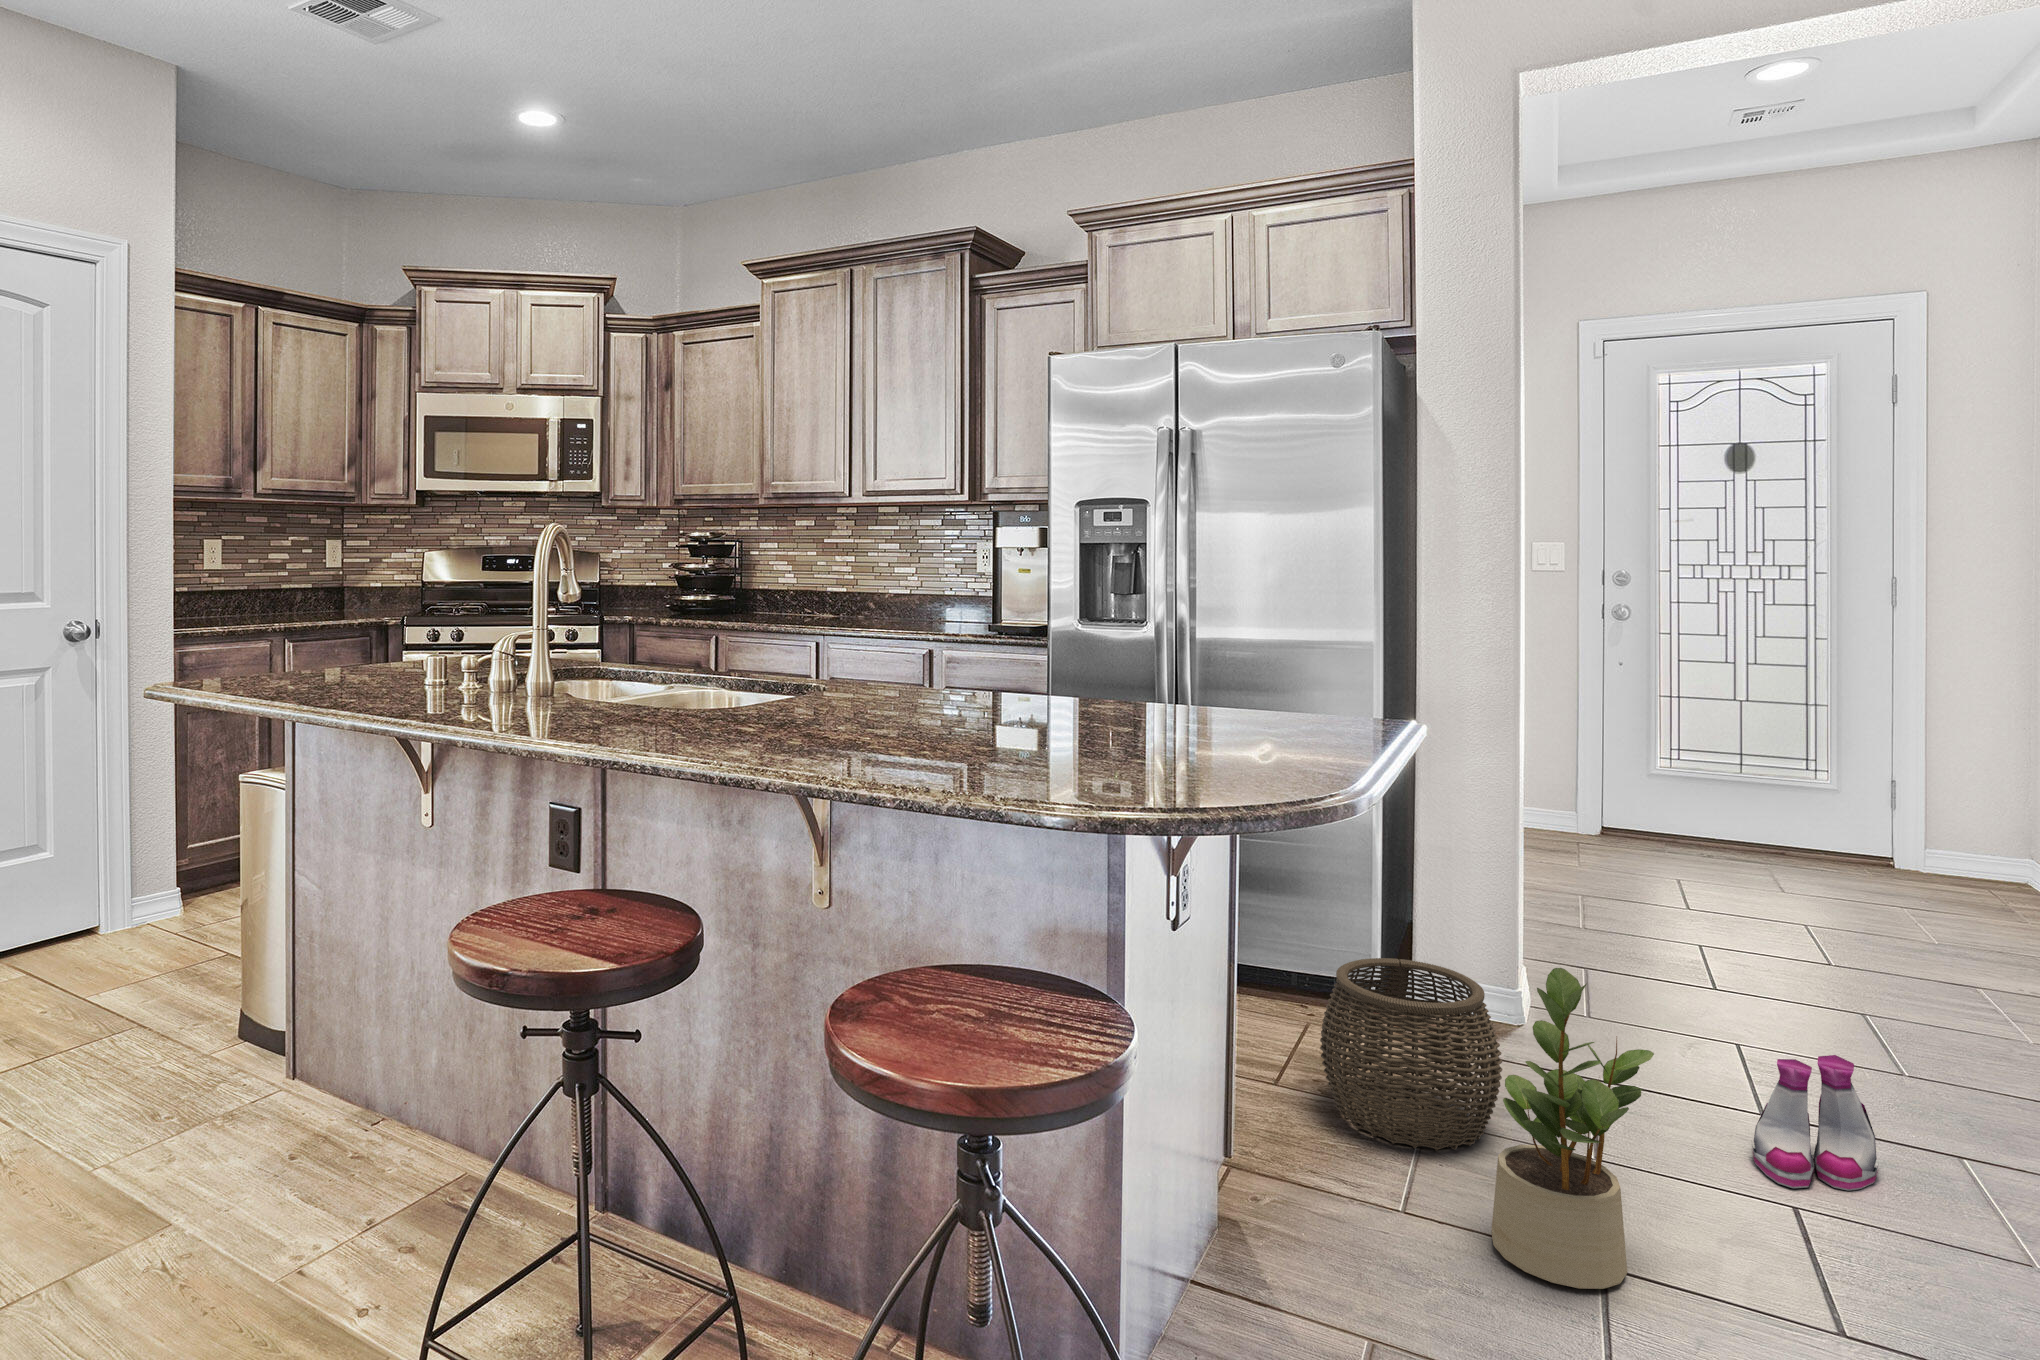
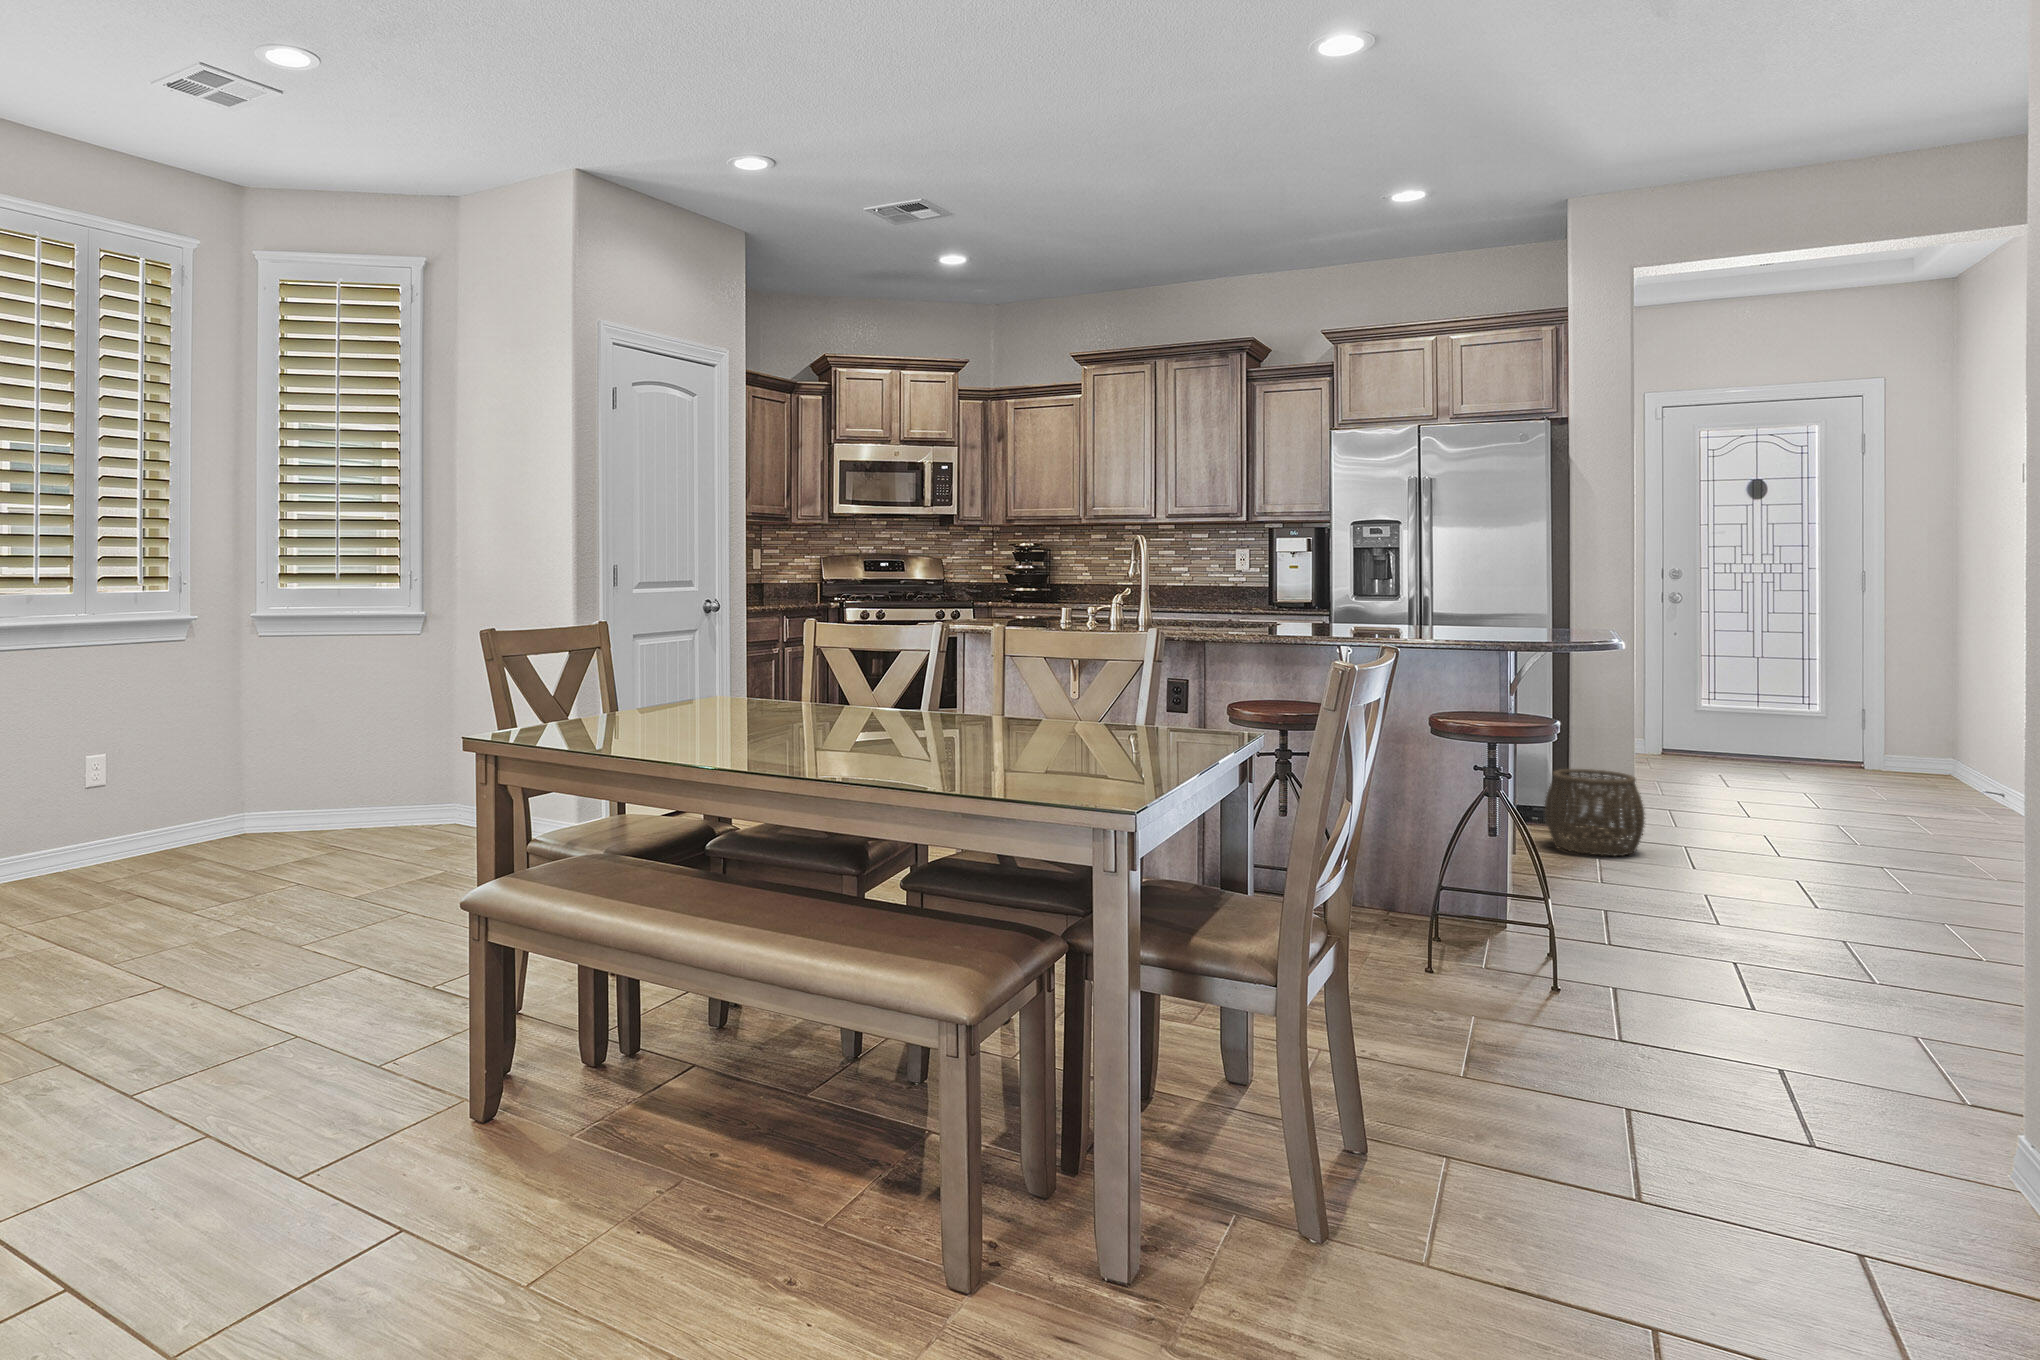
potted plant: present [1491,968,1654,1289] -> none [1653,741,1731,885]
boots: present [1752,1055,1878,1191] -> none [1776,802,1841,864]

